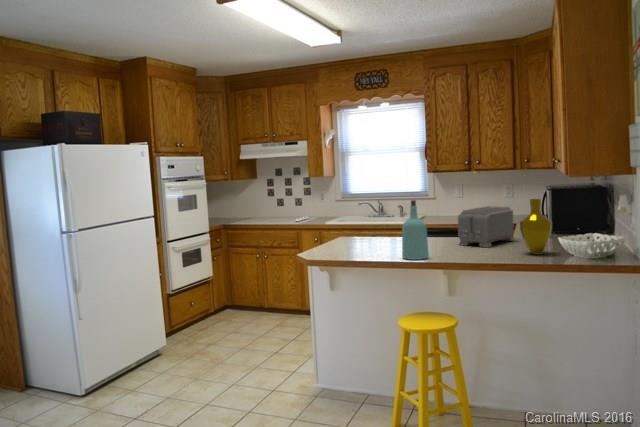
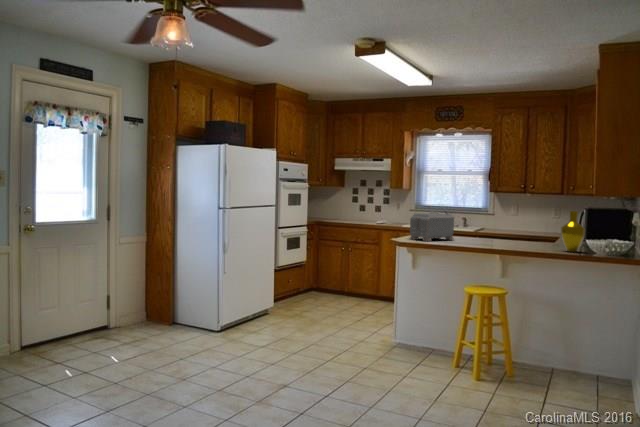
bottle: present [402,200,429,260] -> none [470,204,490,247]
toaster: present [458,206,515,247] -> present [410,213,454,241]

